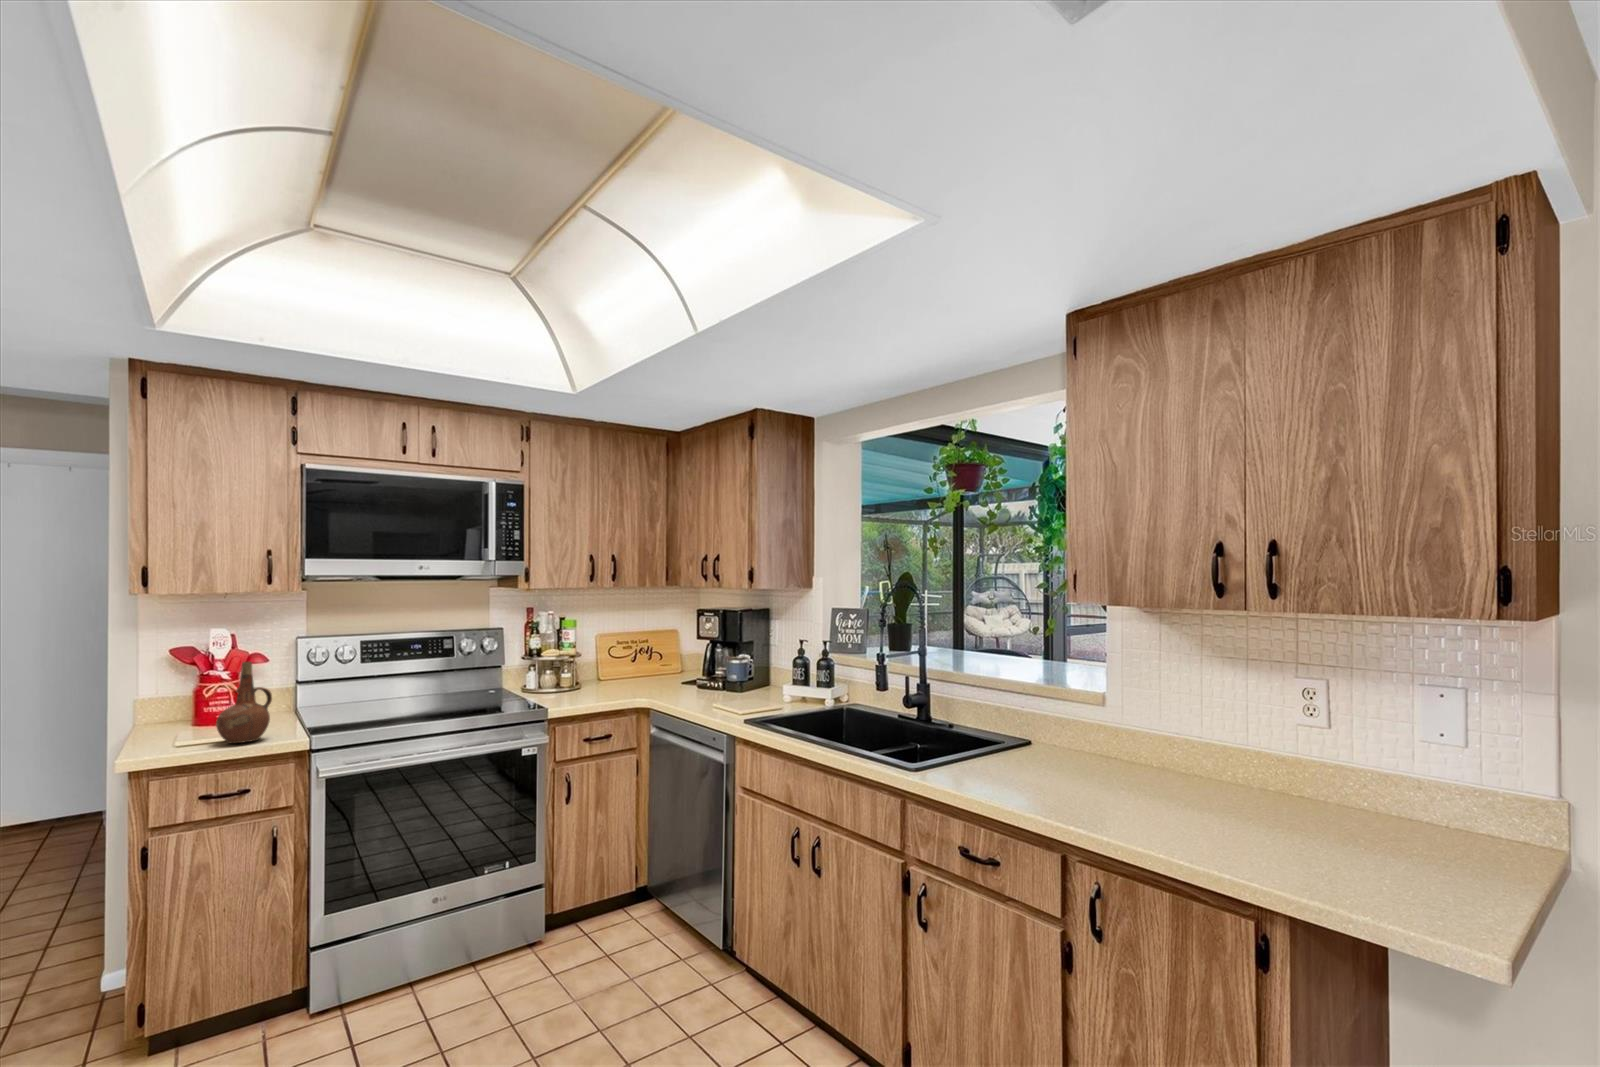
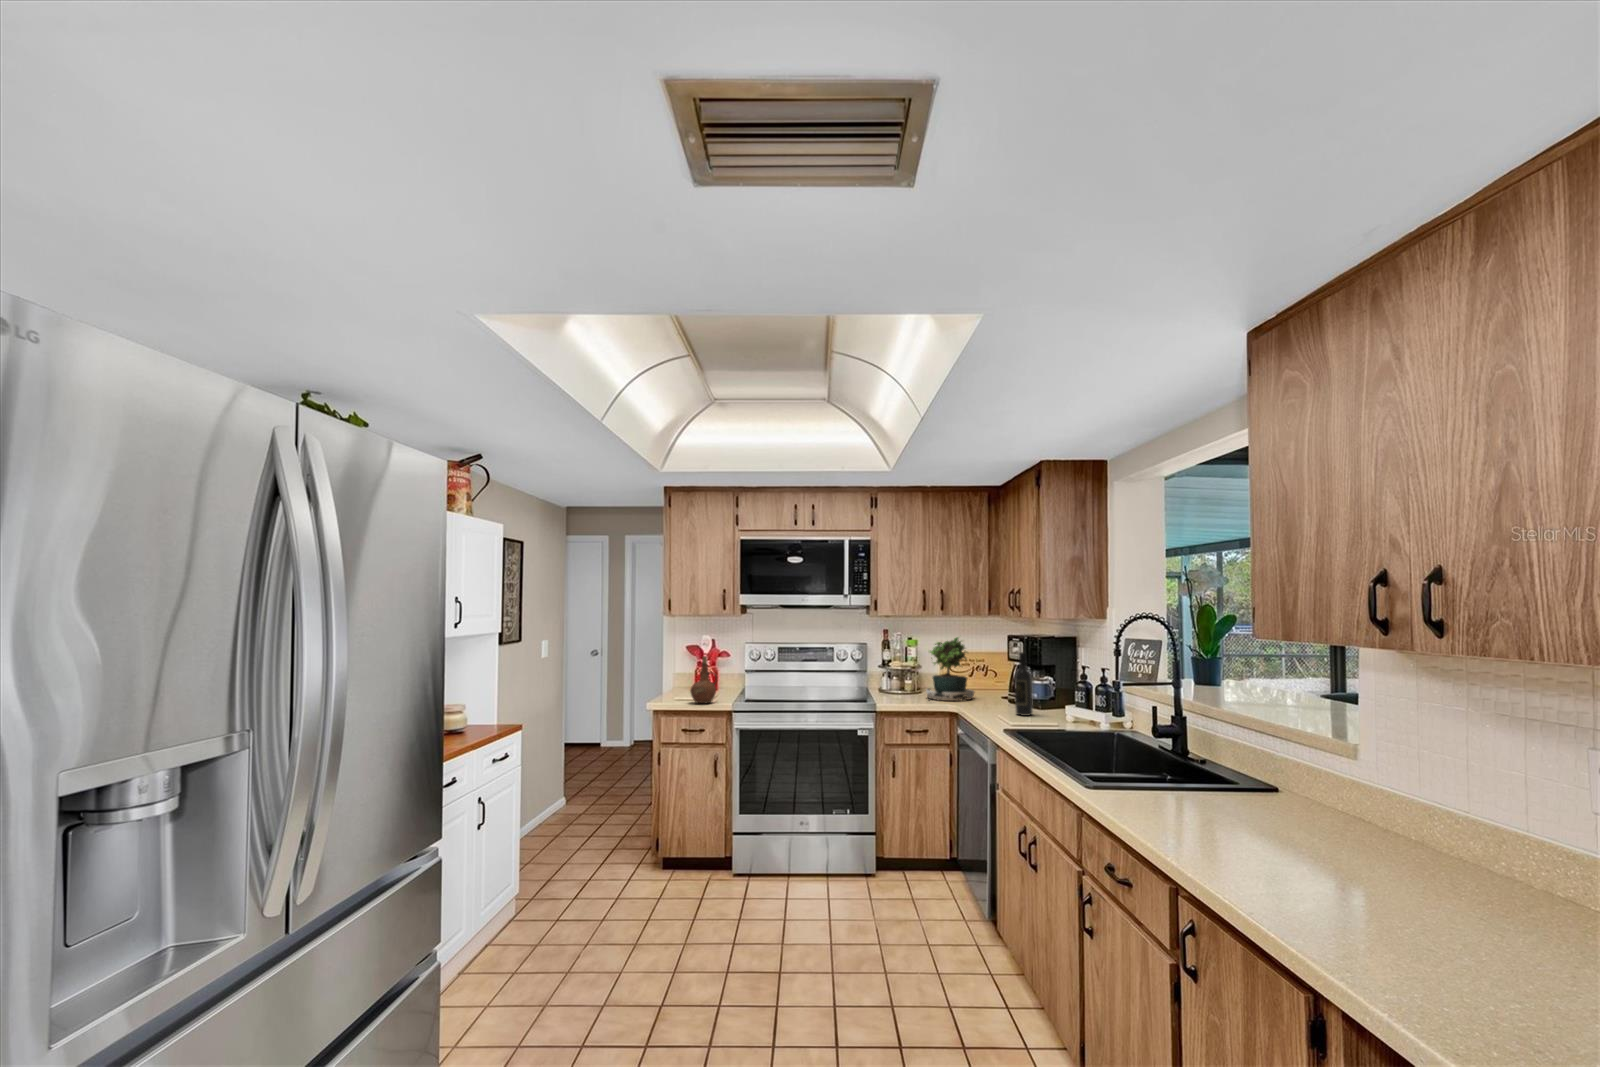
potted plant: none [596,610,658,699] -> present [926,637,975,701]
wine bottle: none [735,626,756,704] -> present [1015,652,1033,716]

